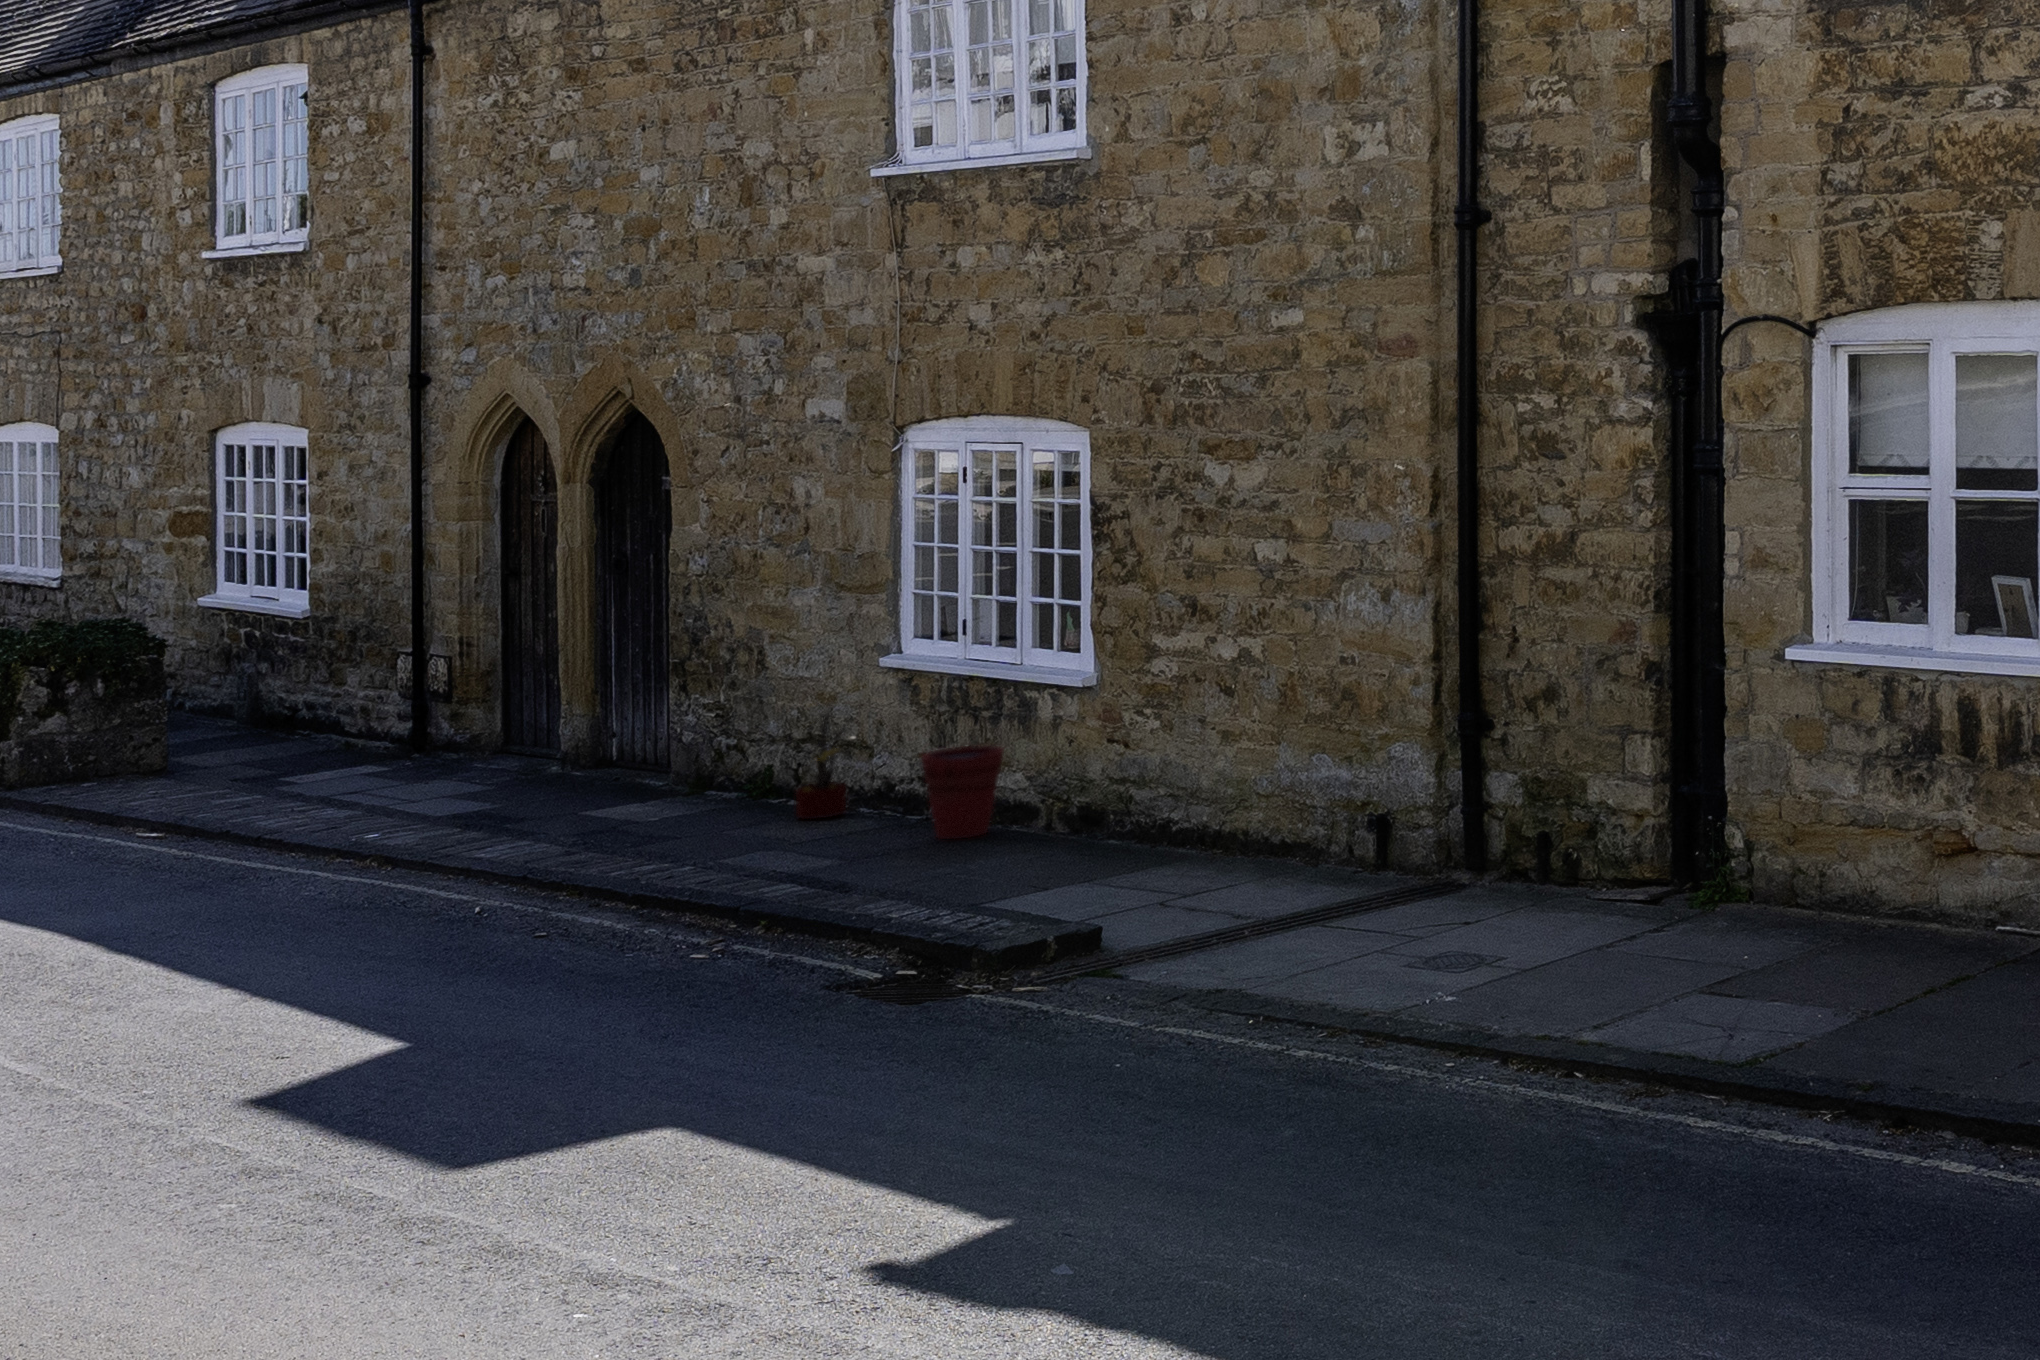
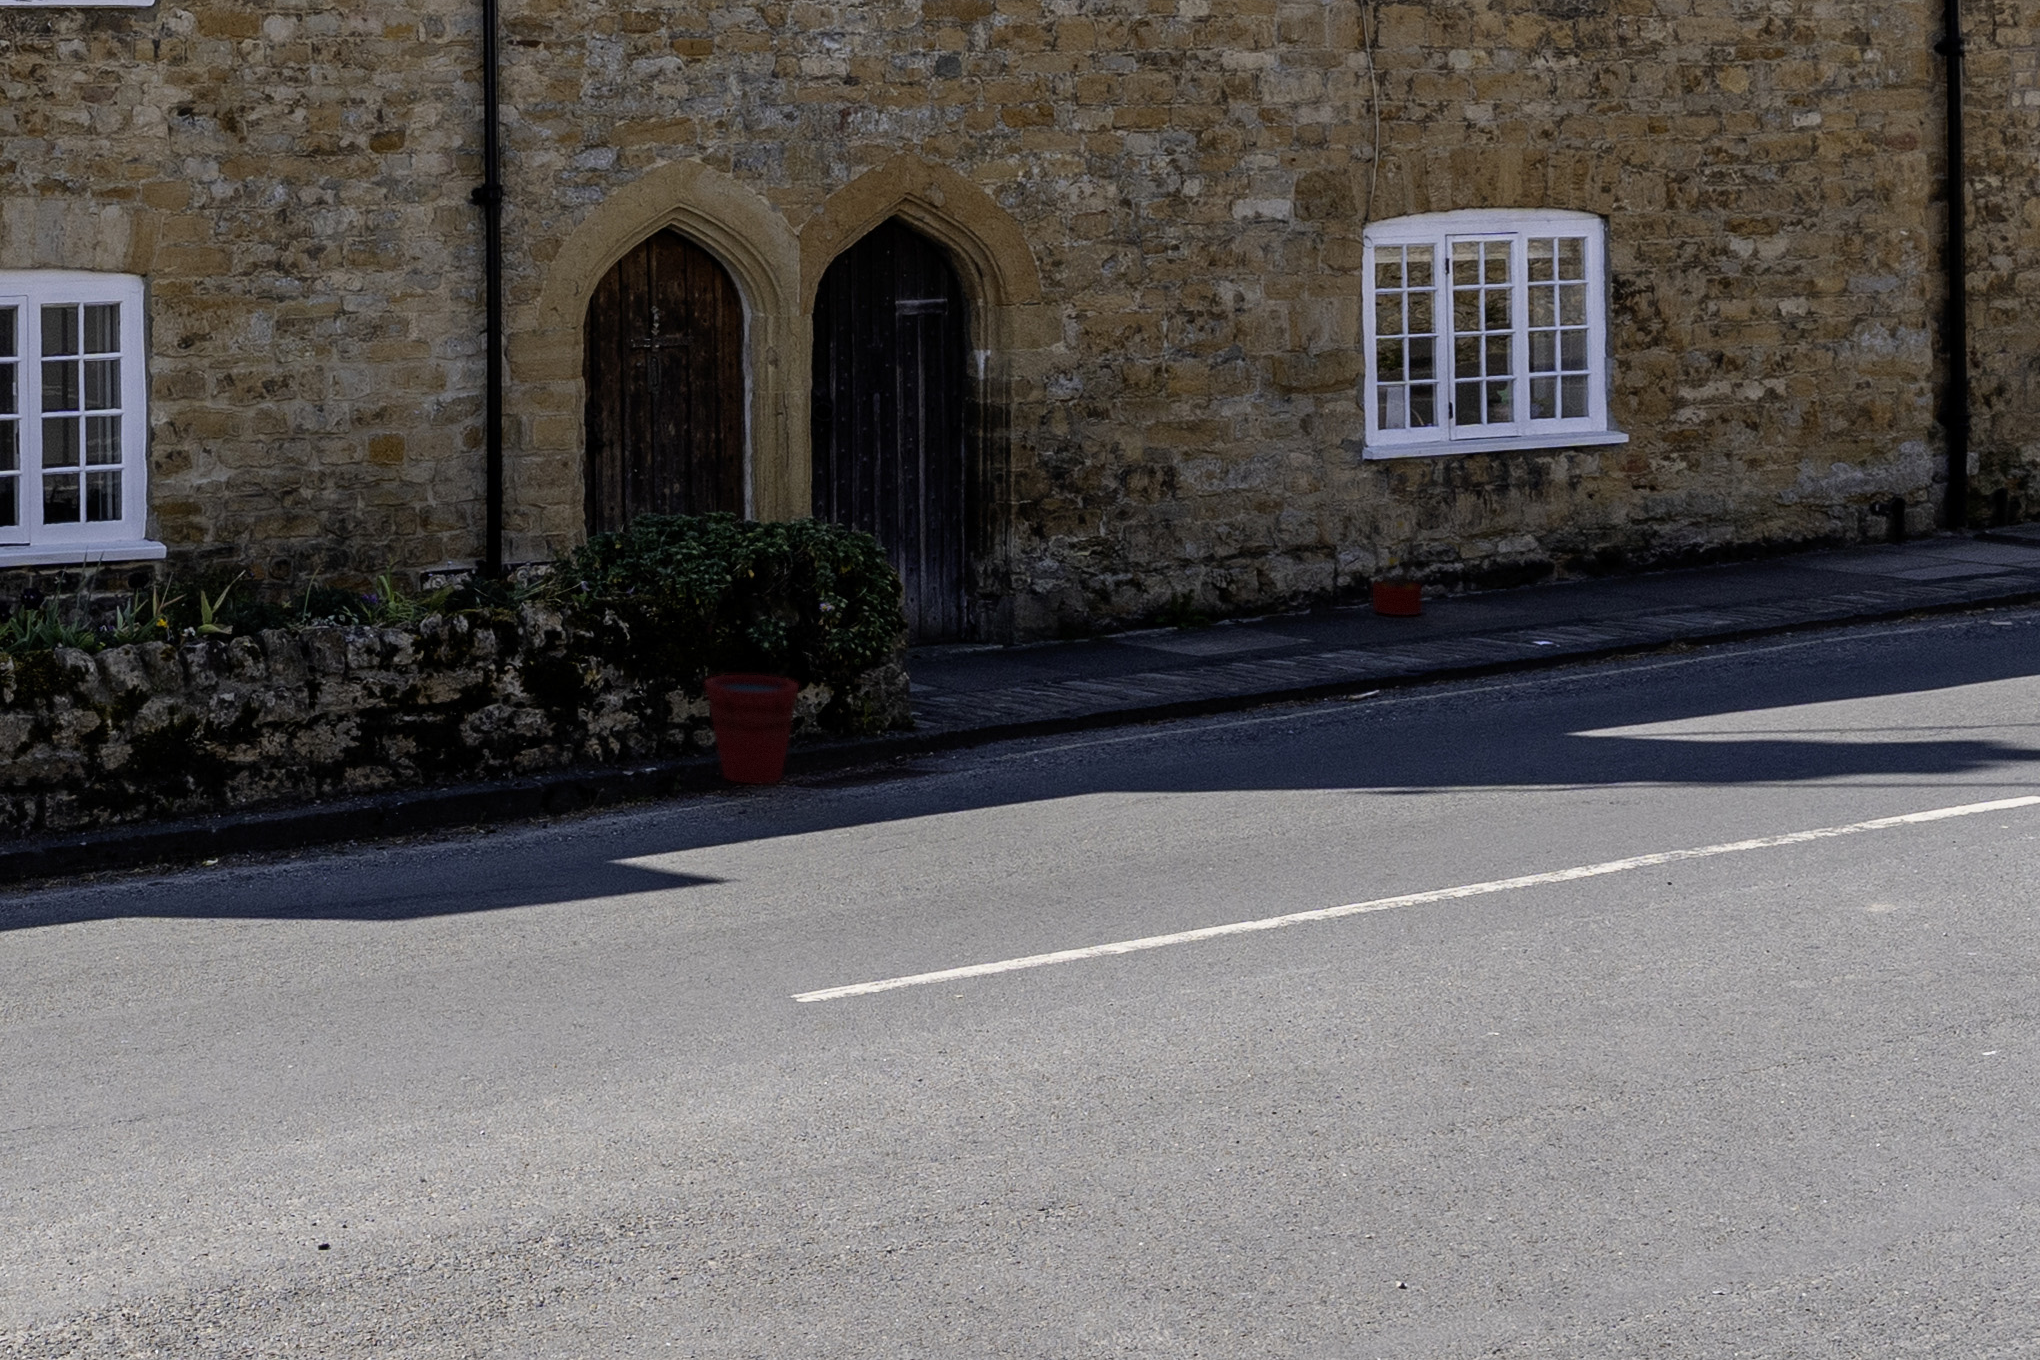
bucket: present [921,745,1004,839] -> present [705,675,798,784]

